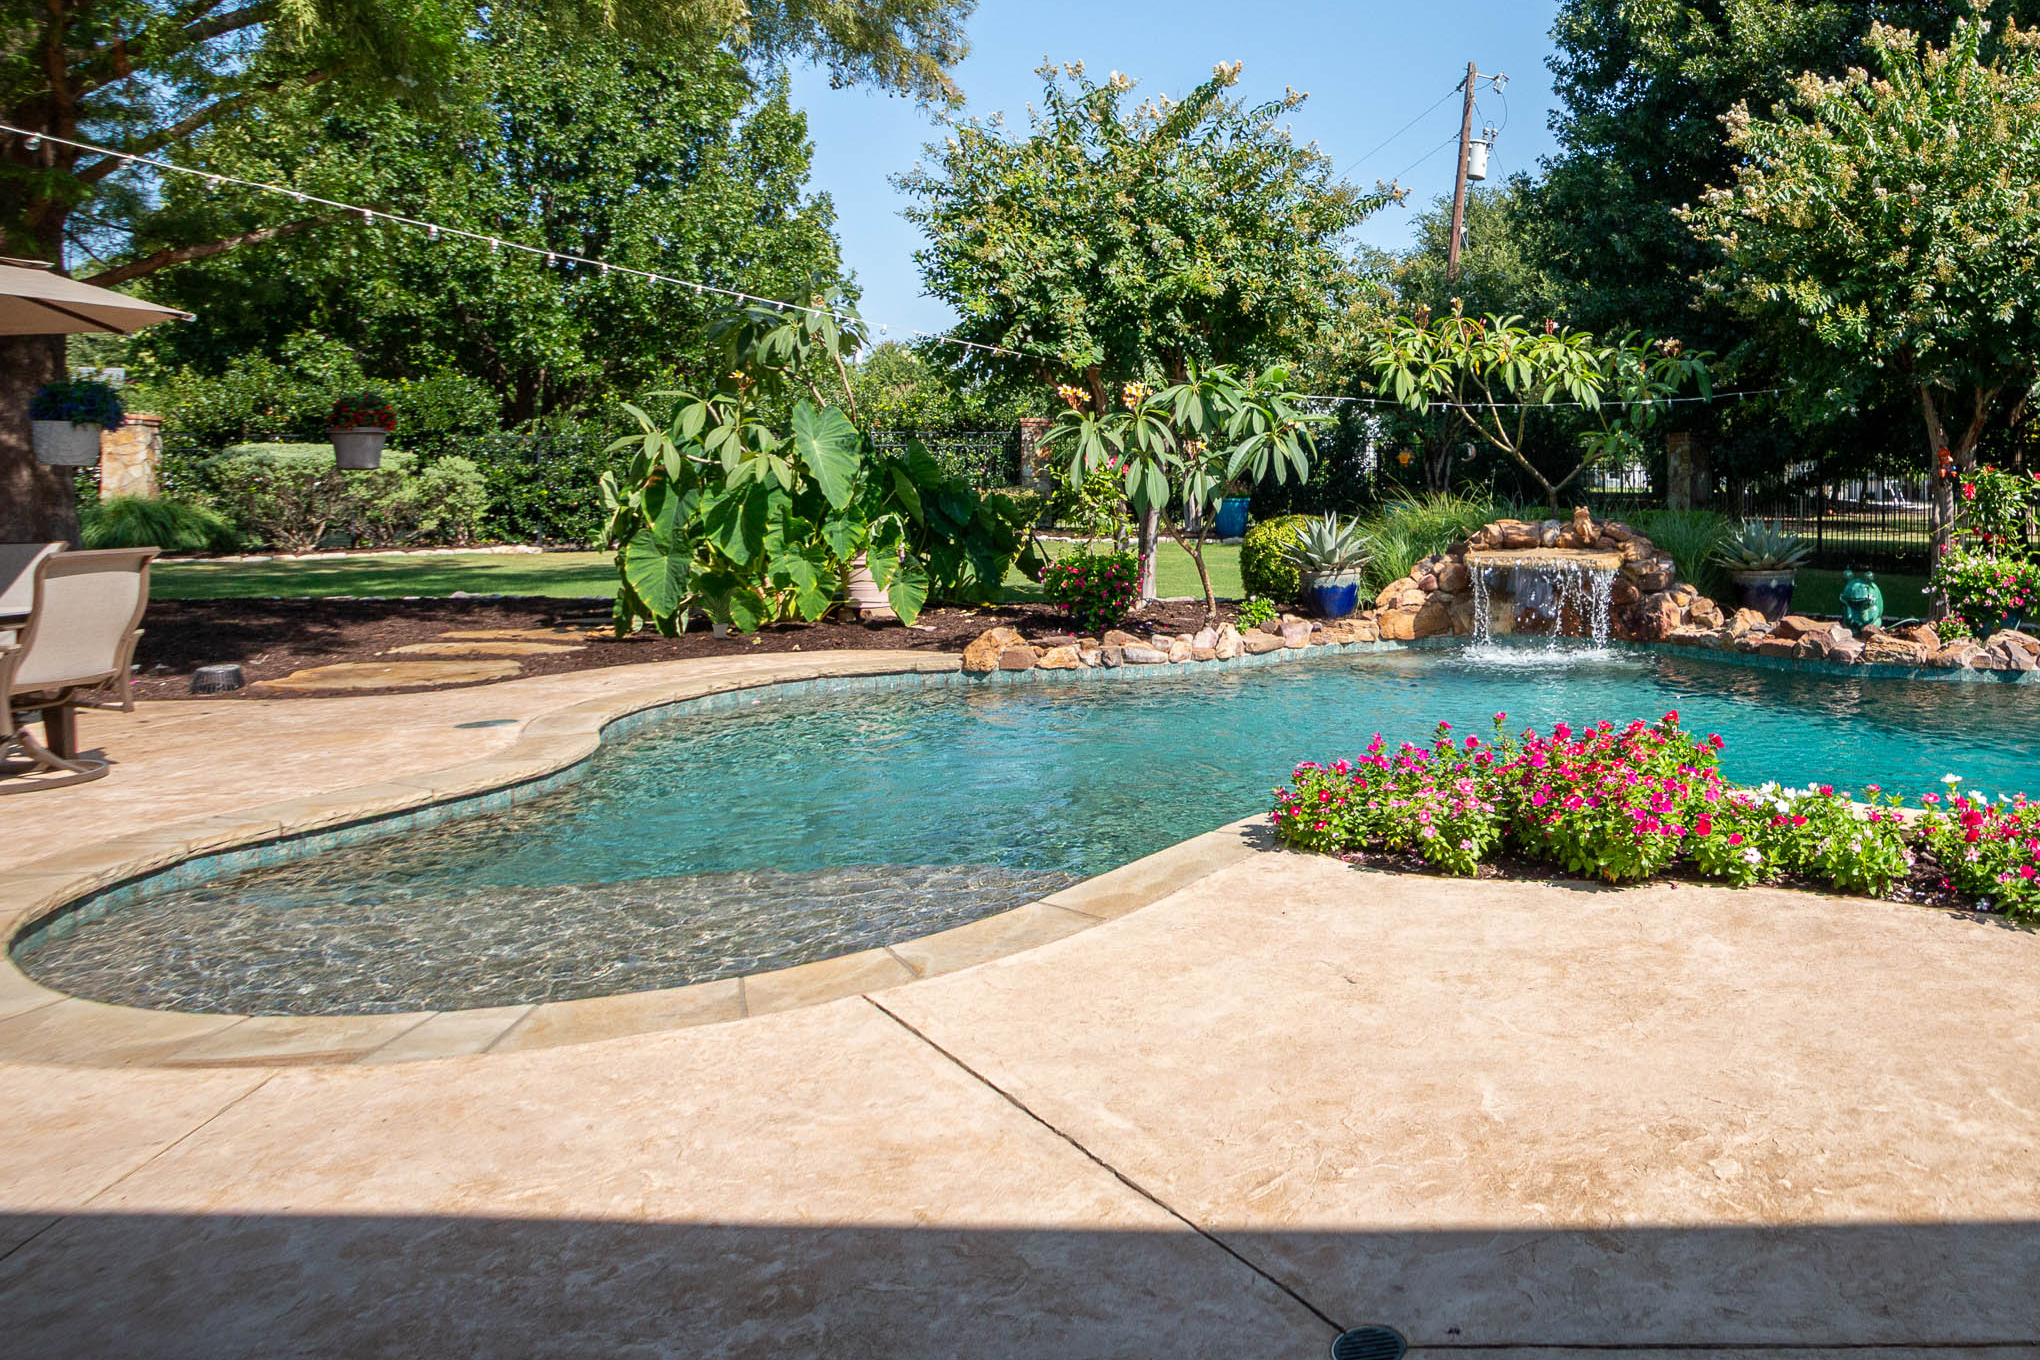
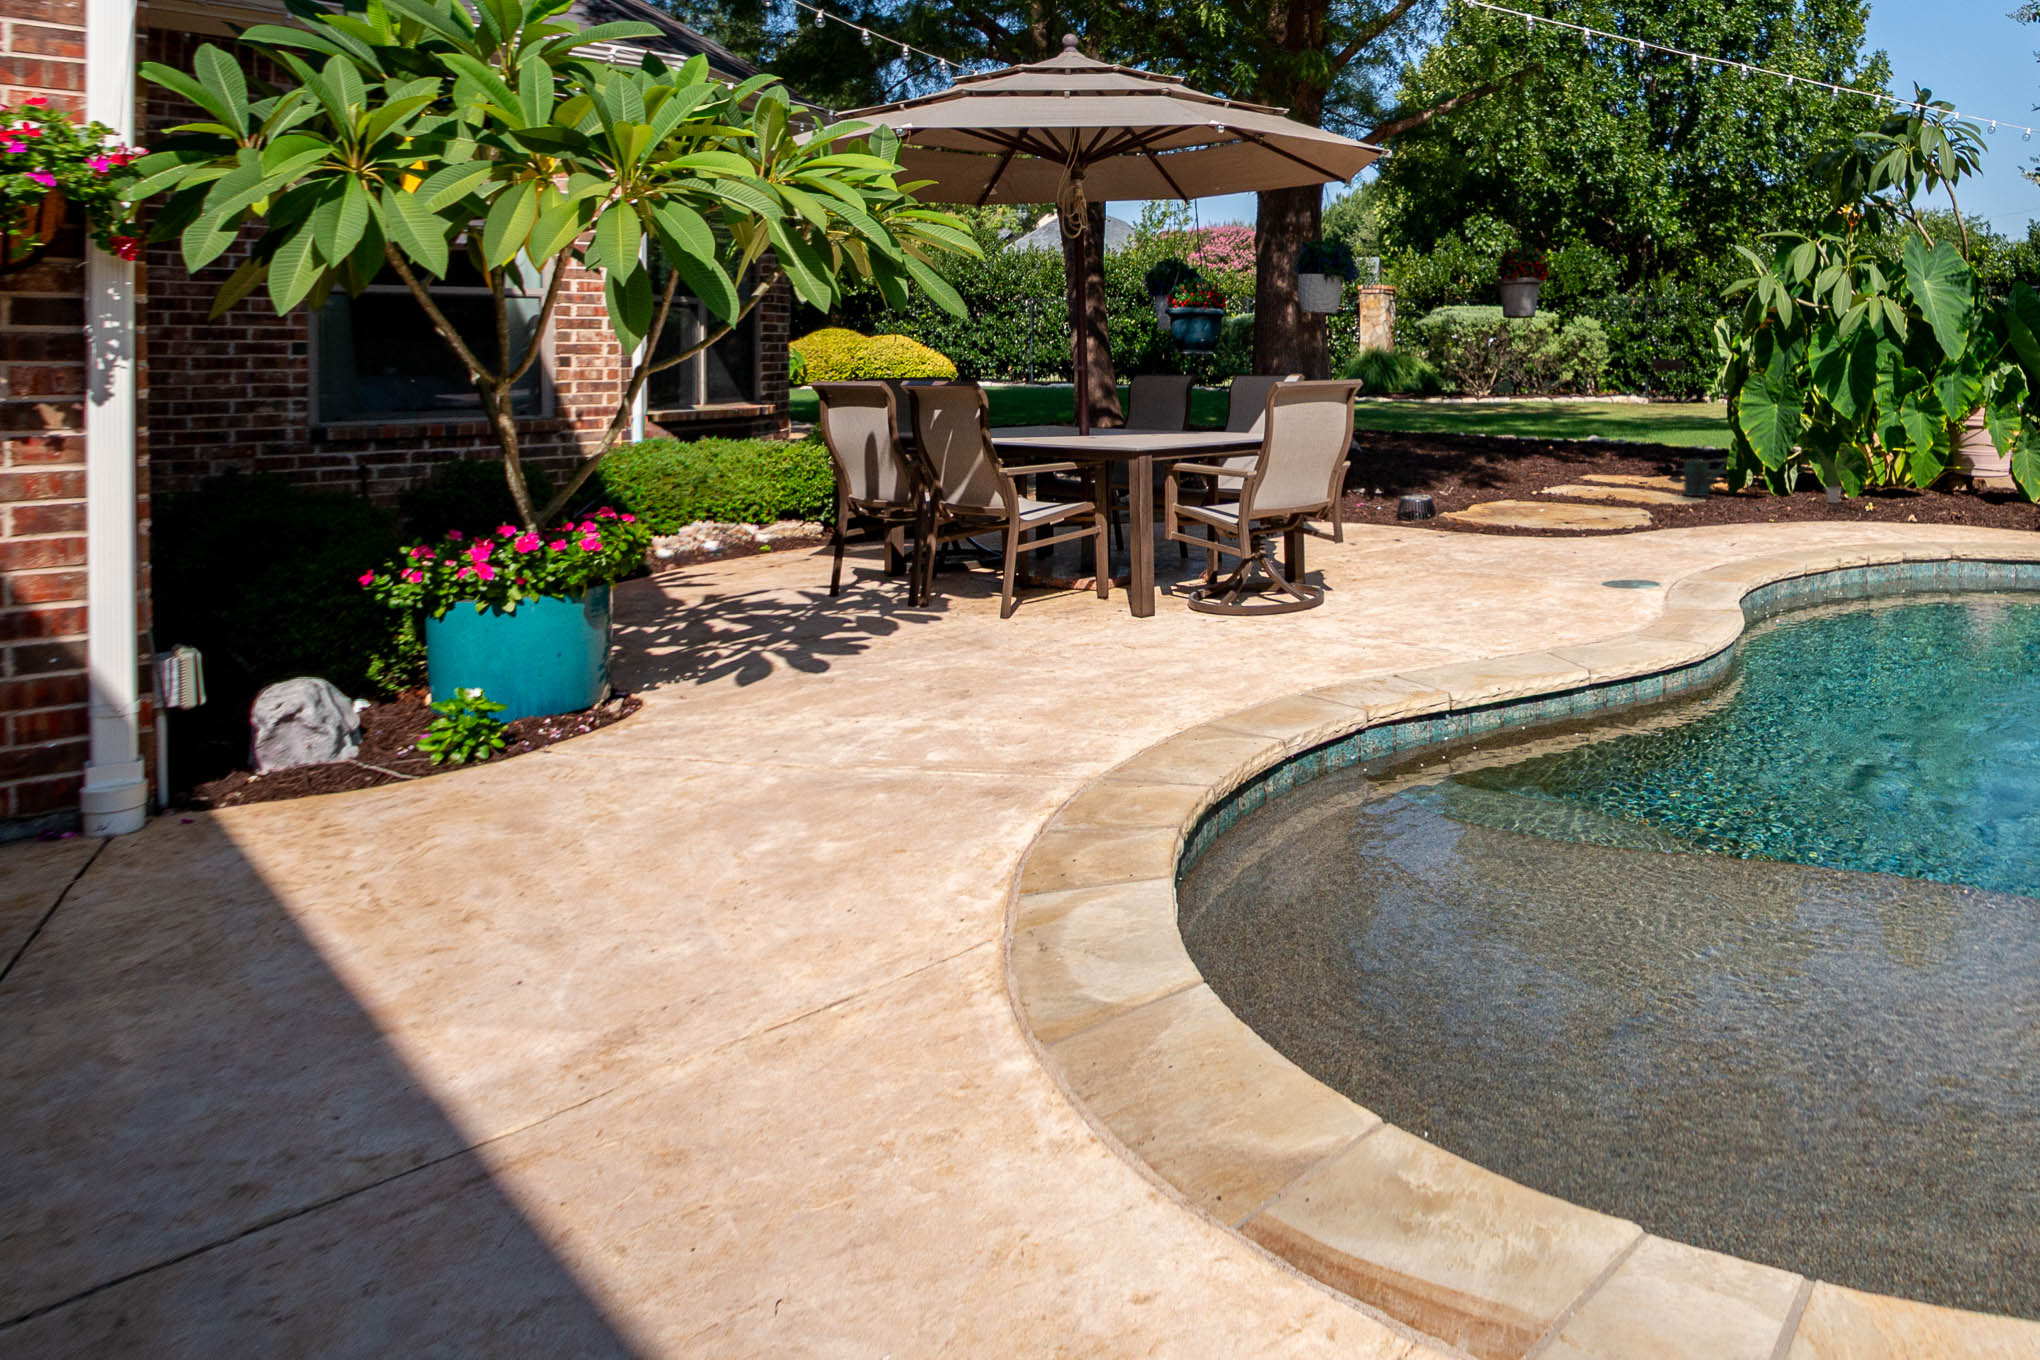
stool: none [540,505,586,555] -> present [1650,359,1687,405]
watering can: none [553,602,618,642] -> present [1683,457,1731,496]

